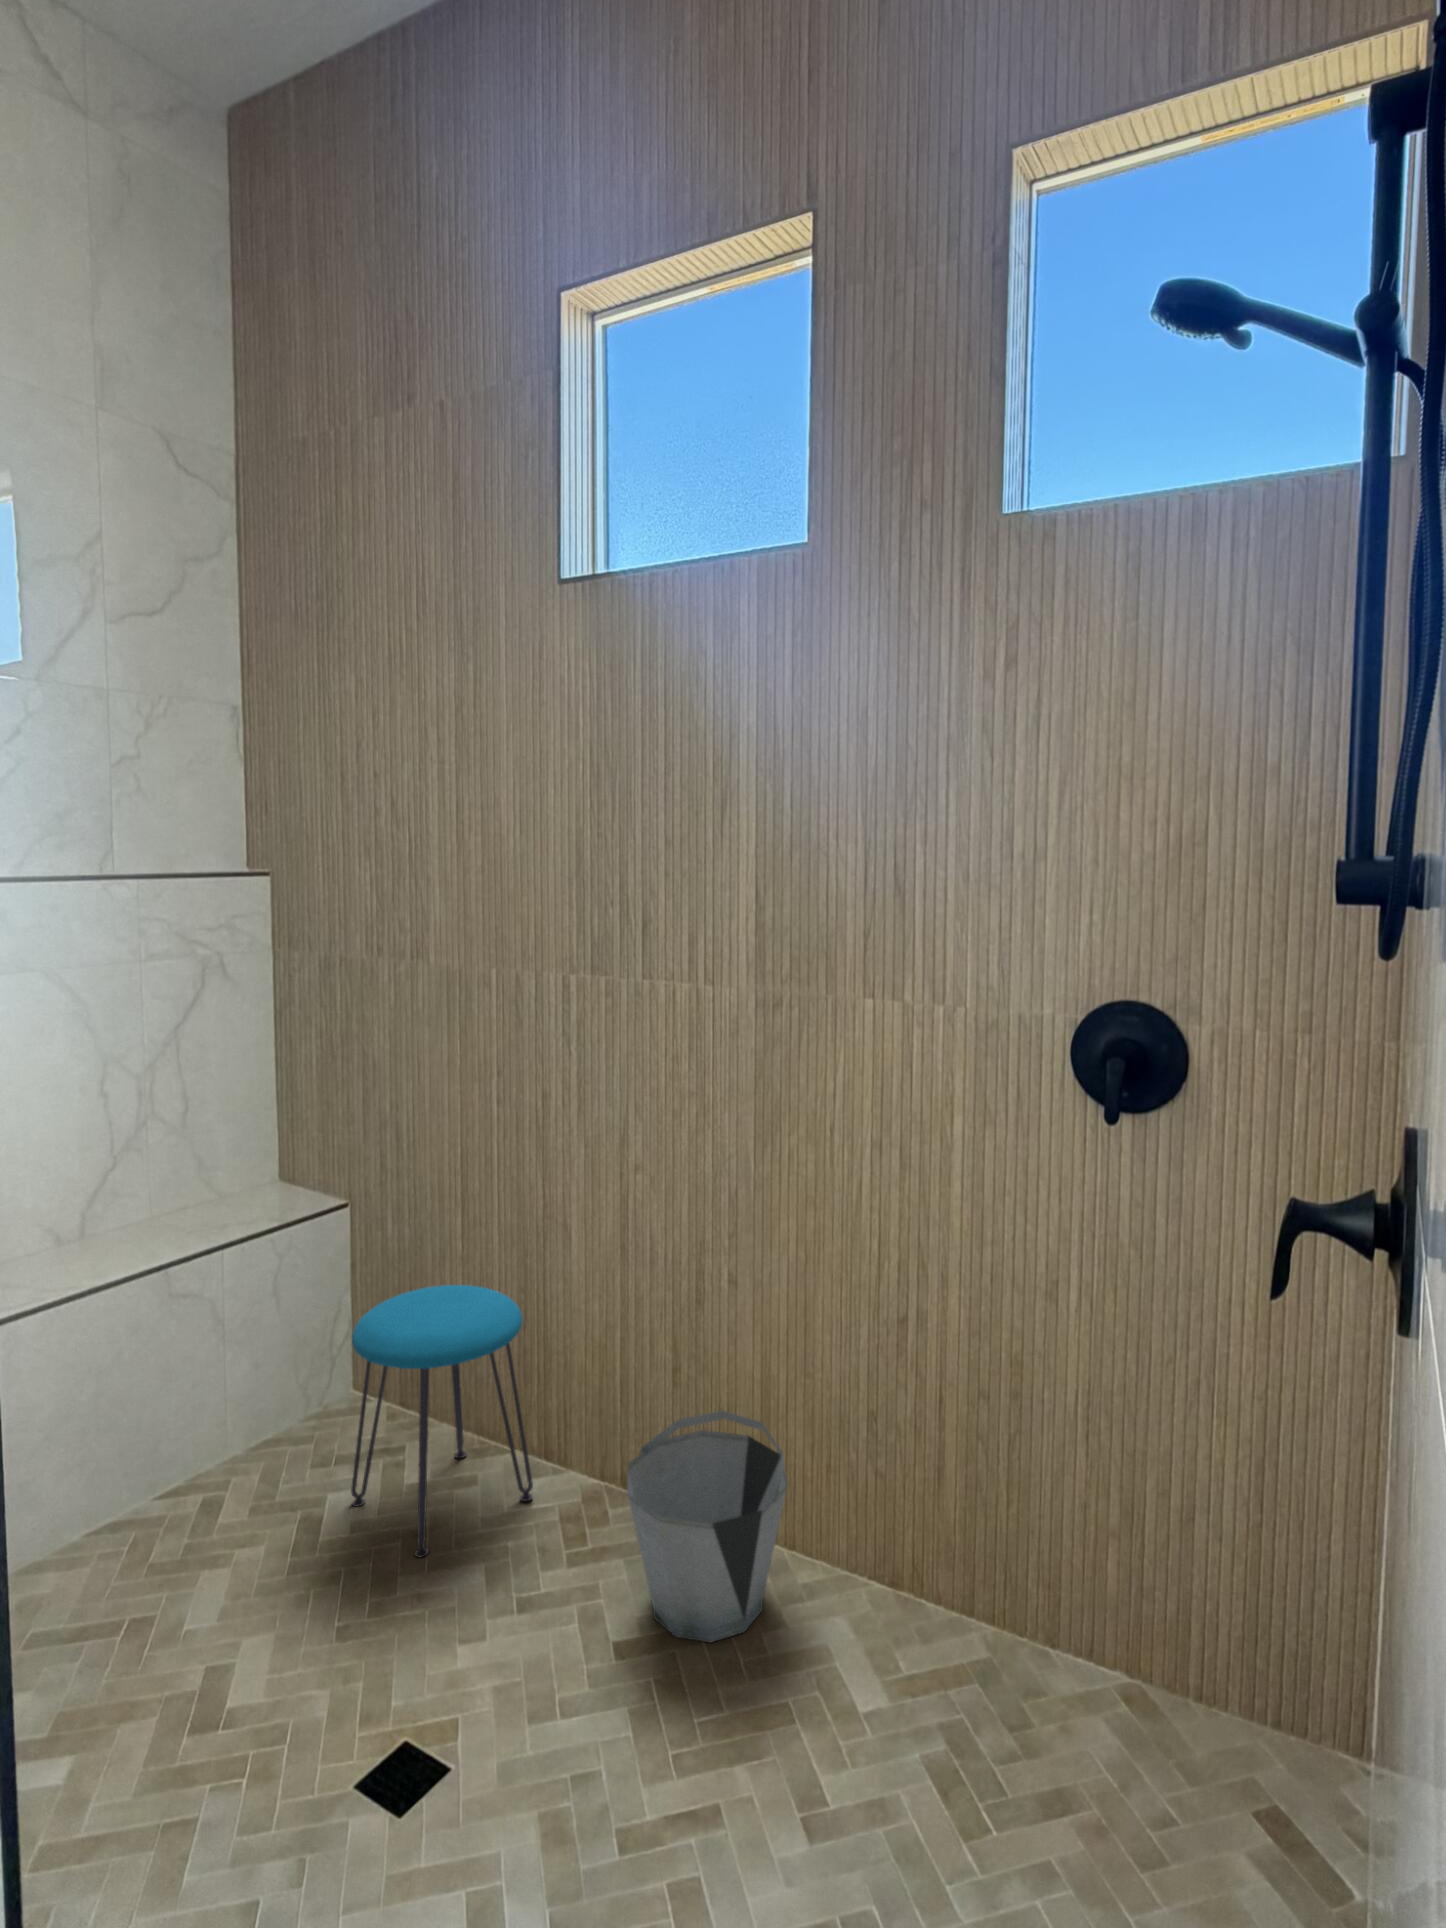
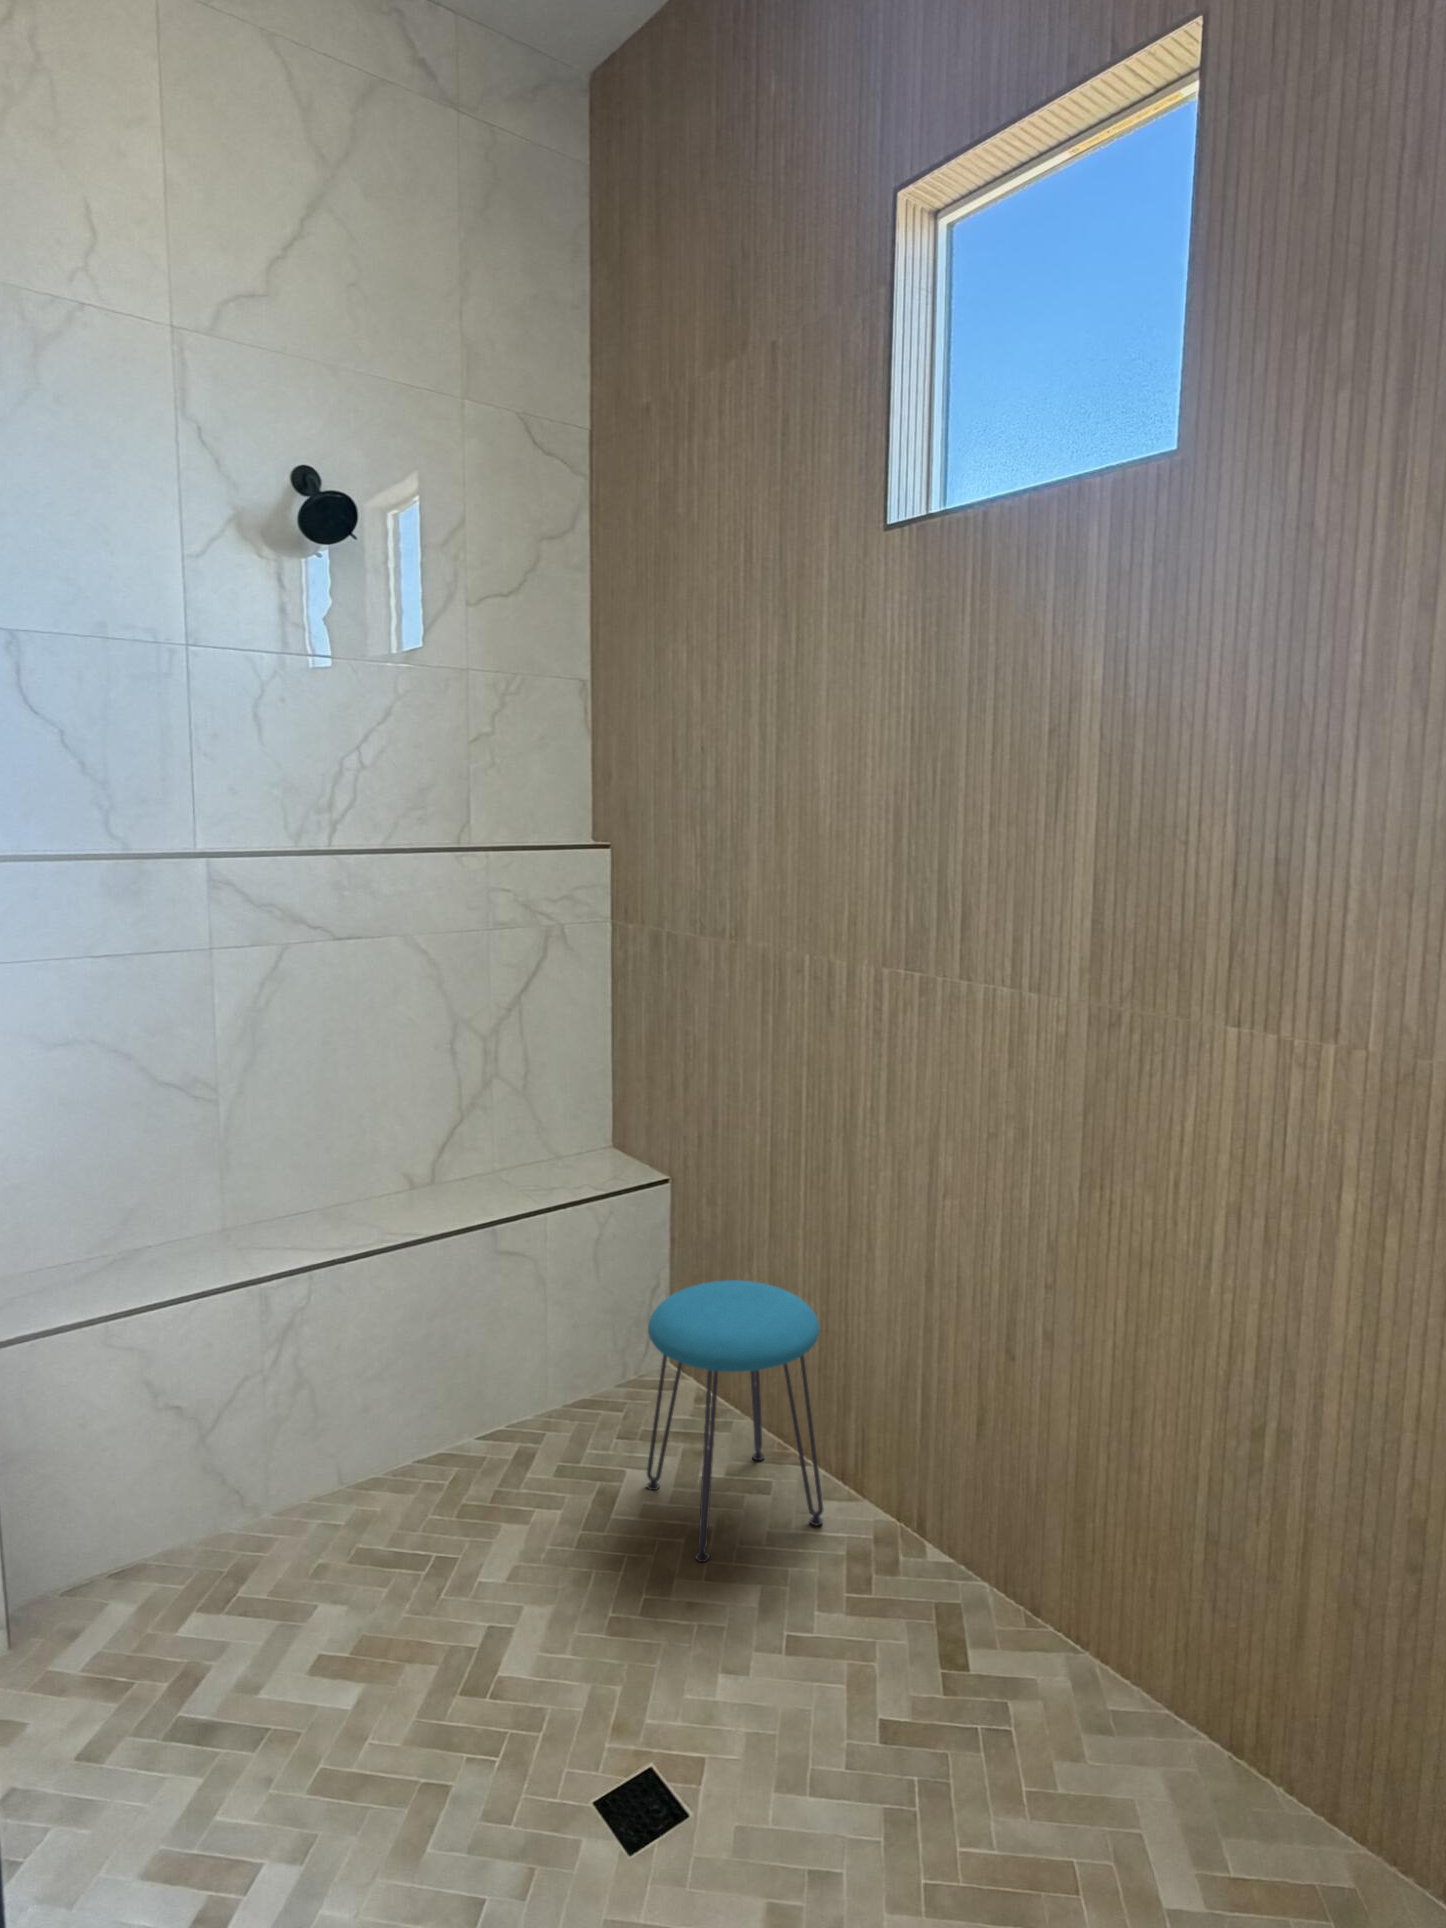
bucket: present [627,1411,788,1642] -> none [905,1483,1097,1754]

